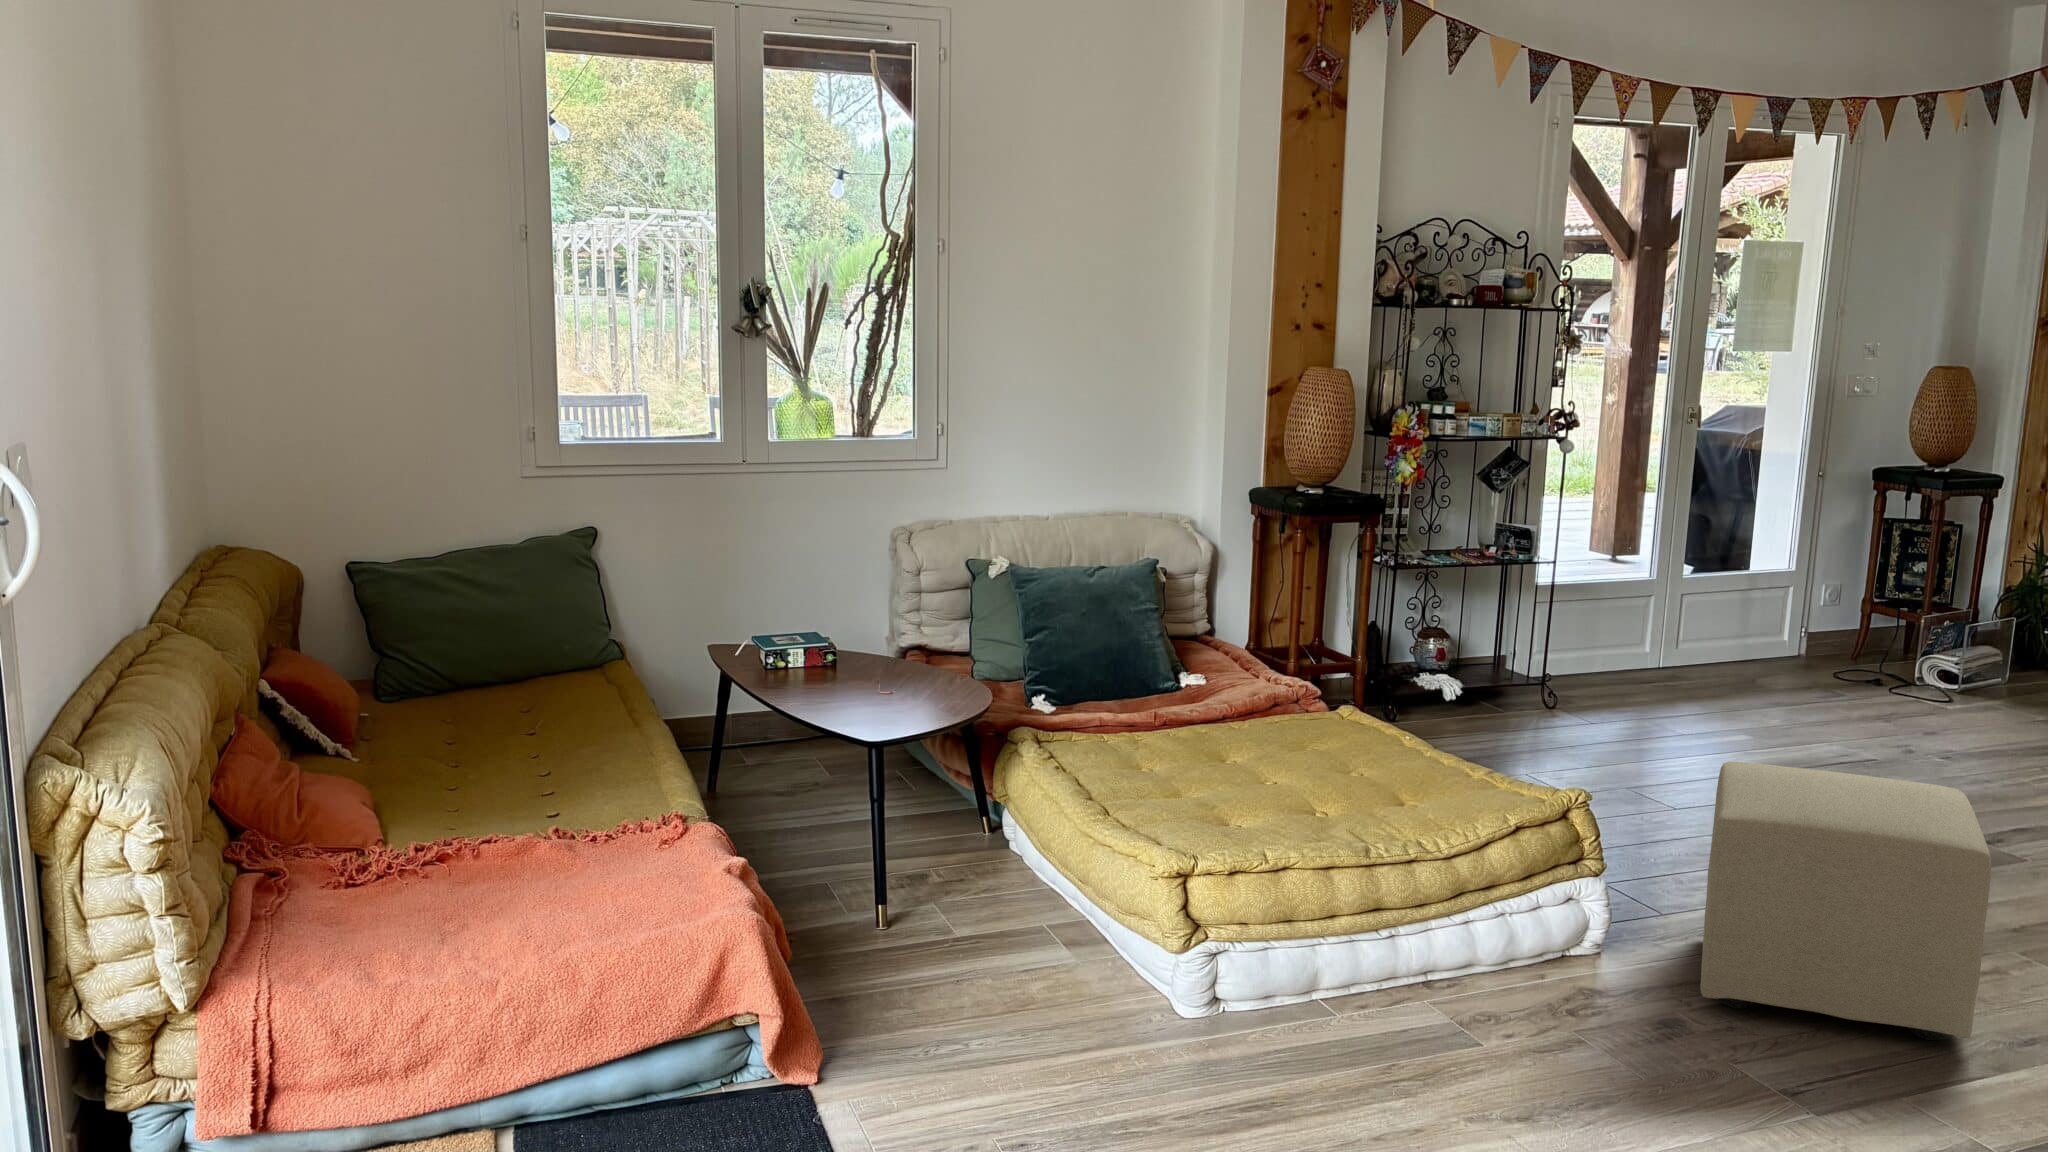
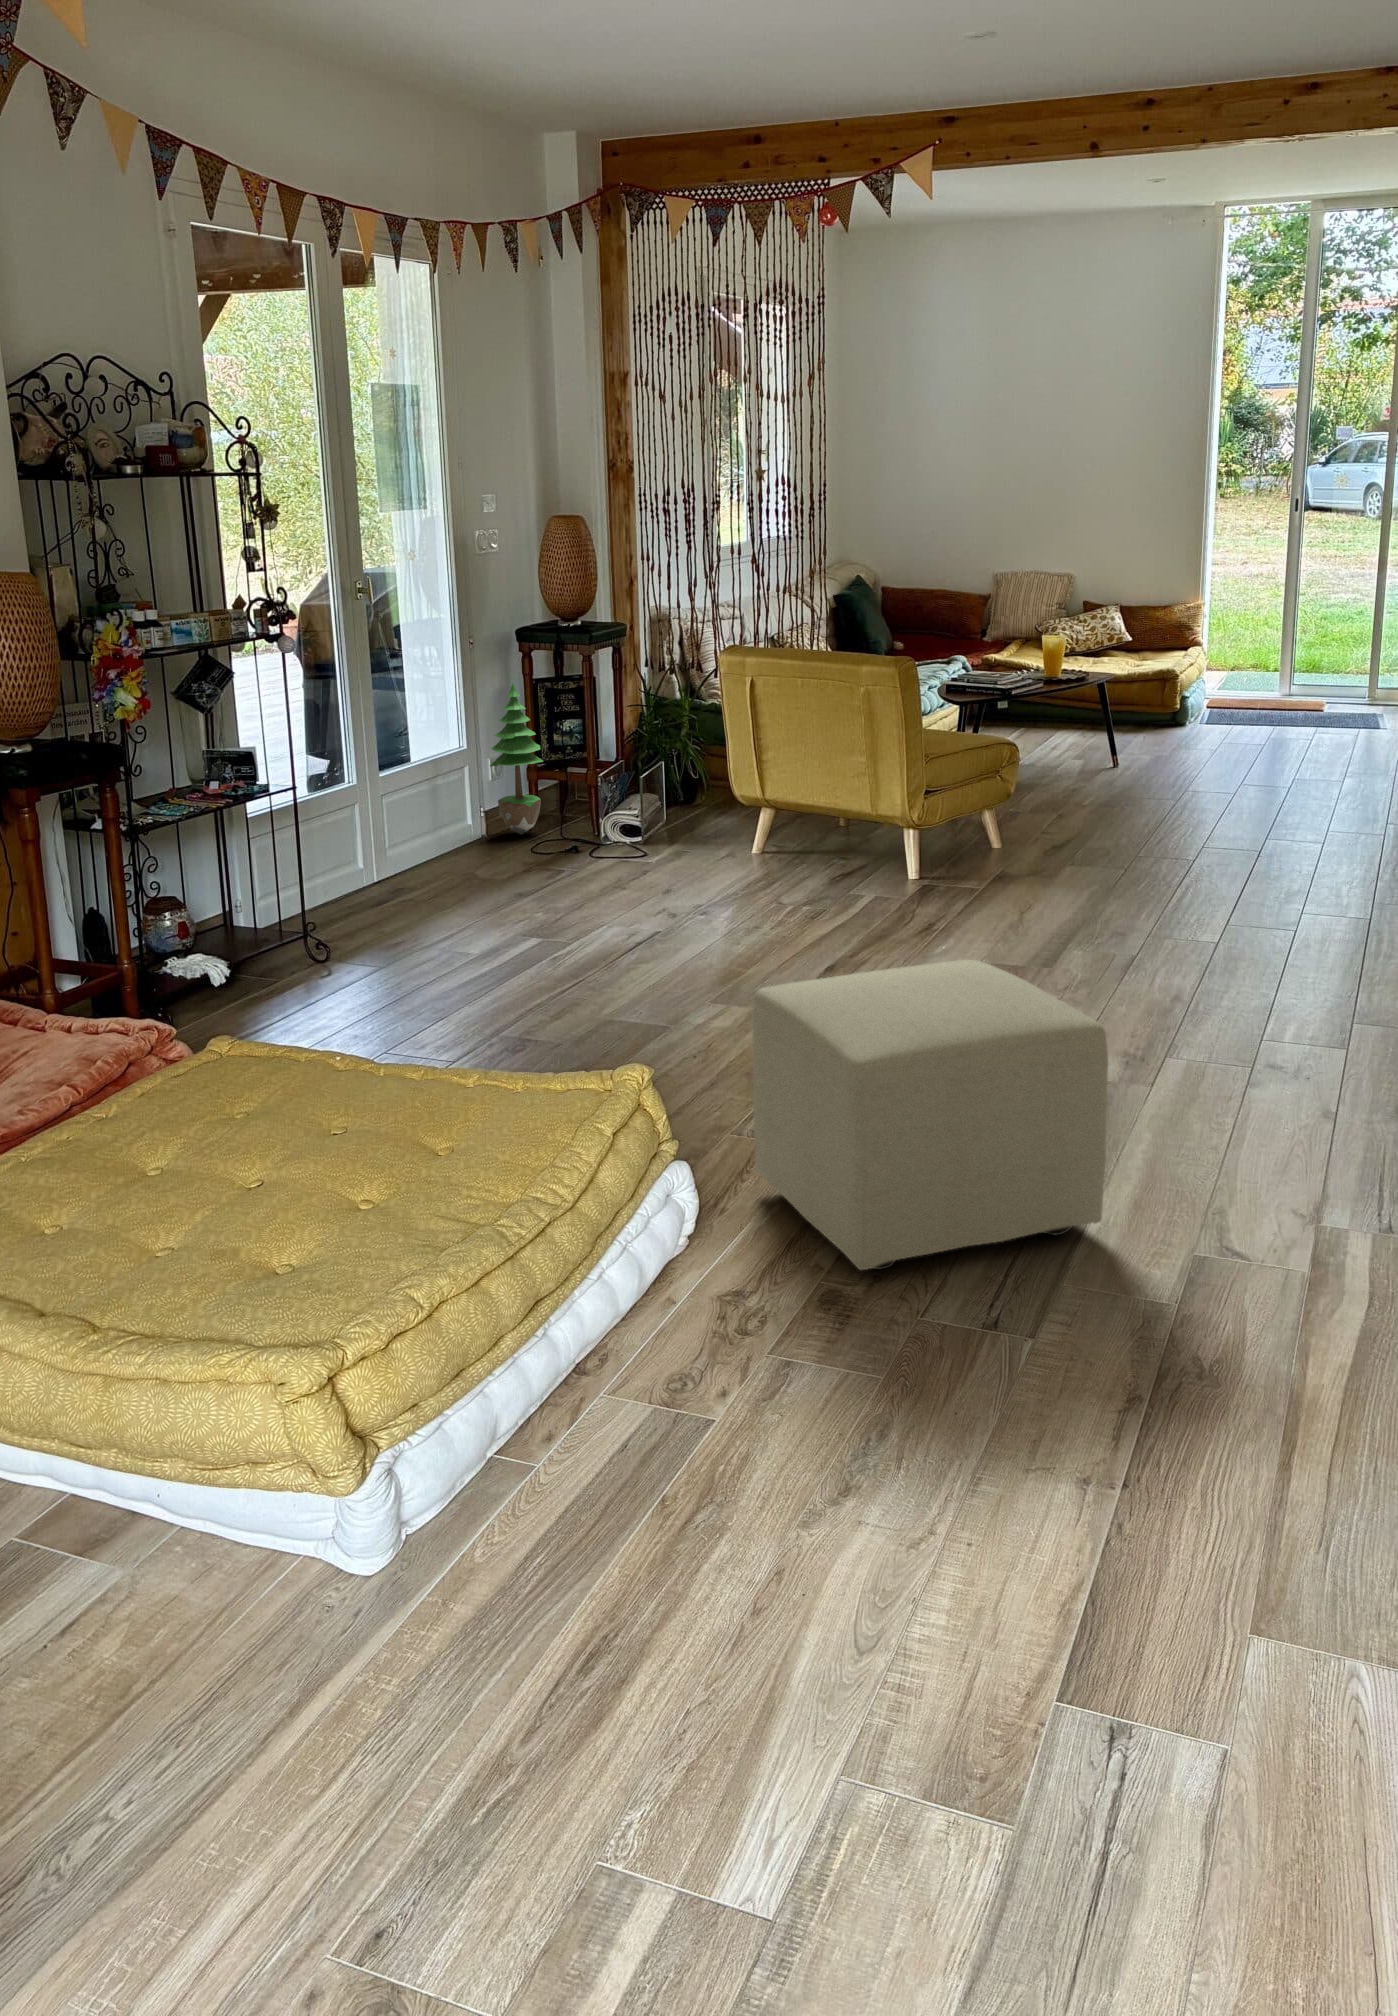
potted tree: none [1821,517,1878,660] -> present [490,684,543,835]

